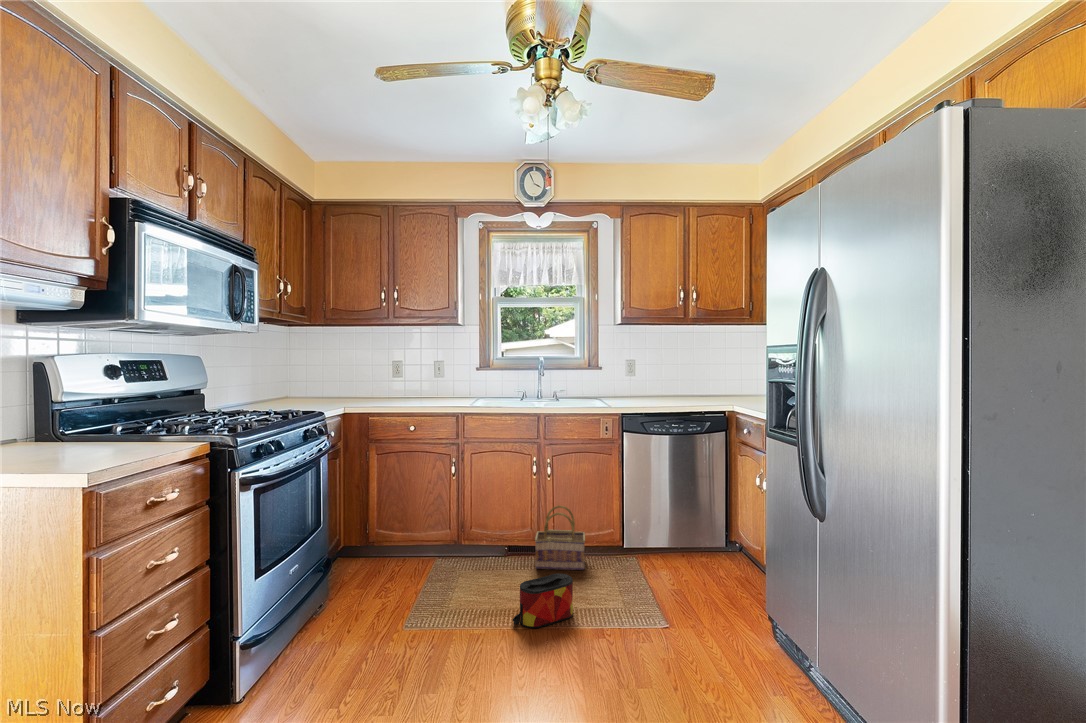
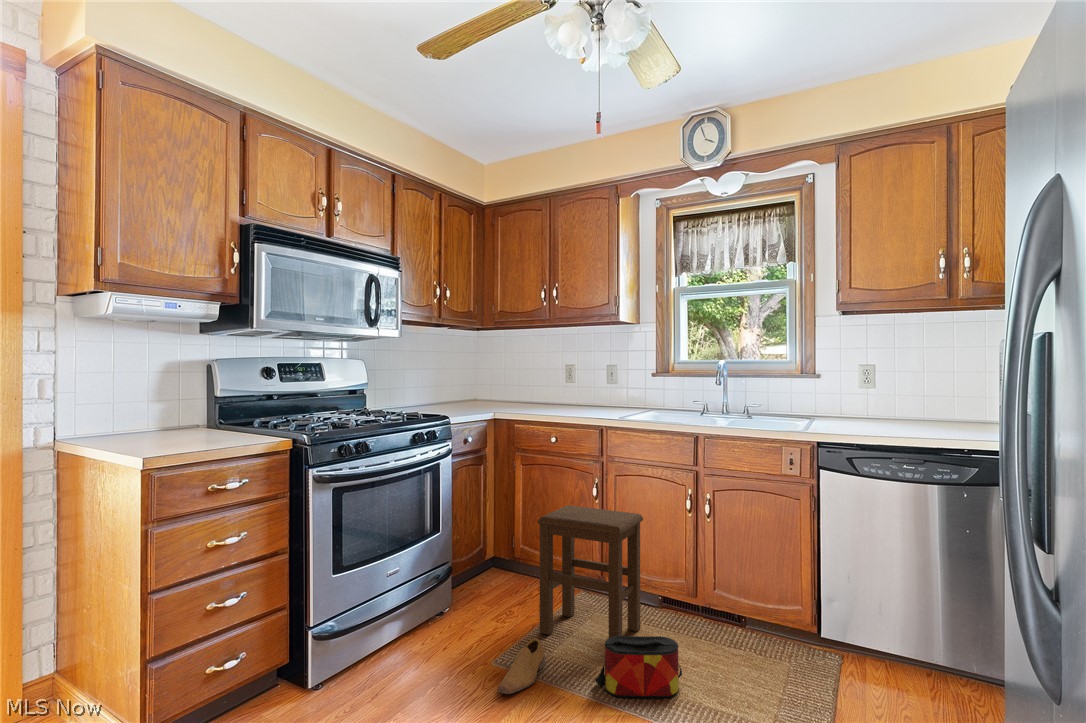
stool: none [432,483,510,599] -> present [538,505,643,638]
basket: present [535,506,585,570] -> none [677,553,752,644]
shoe: none [440,601,465,653] -> present [498,638,545,694]

